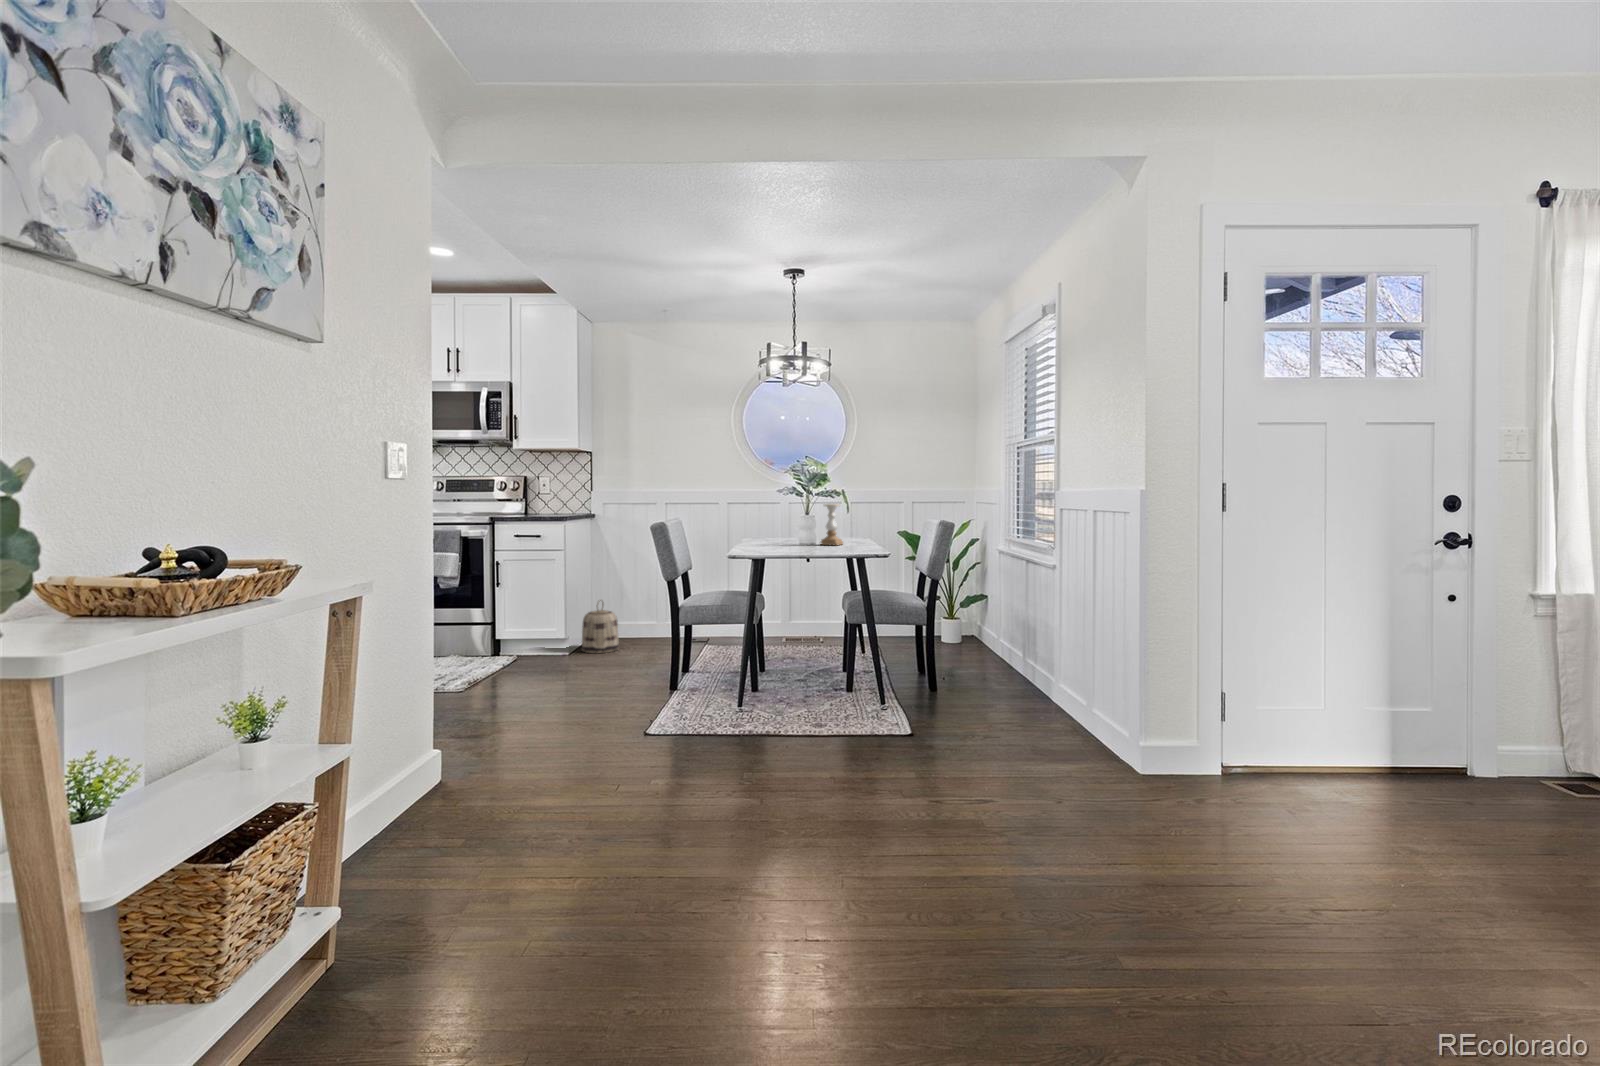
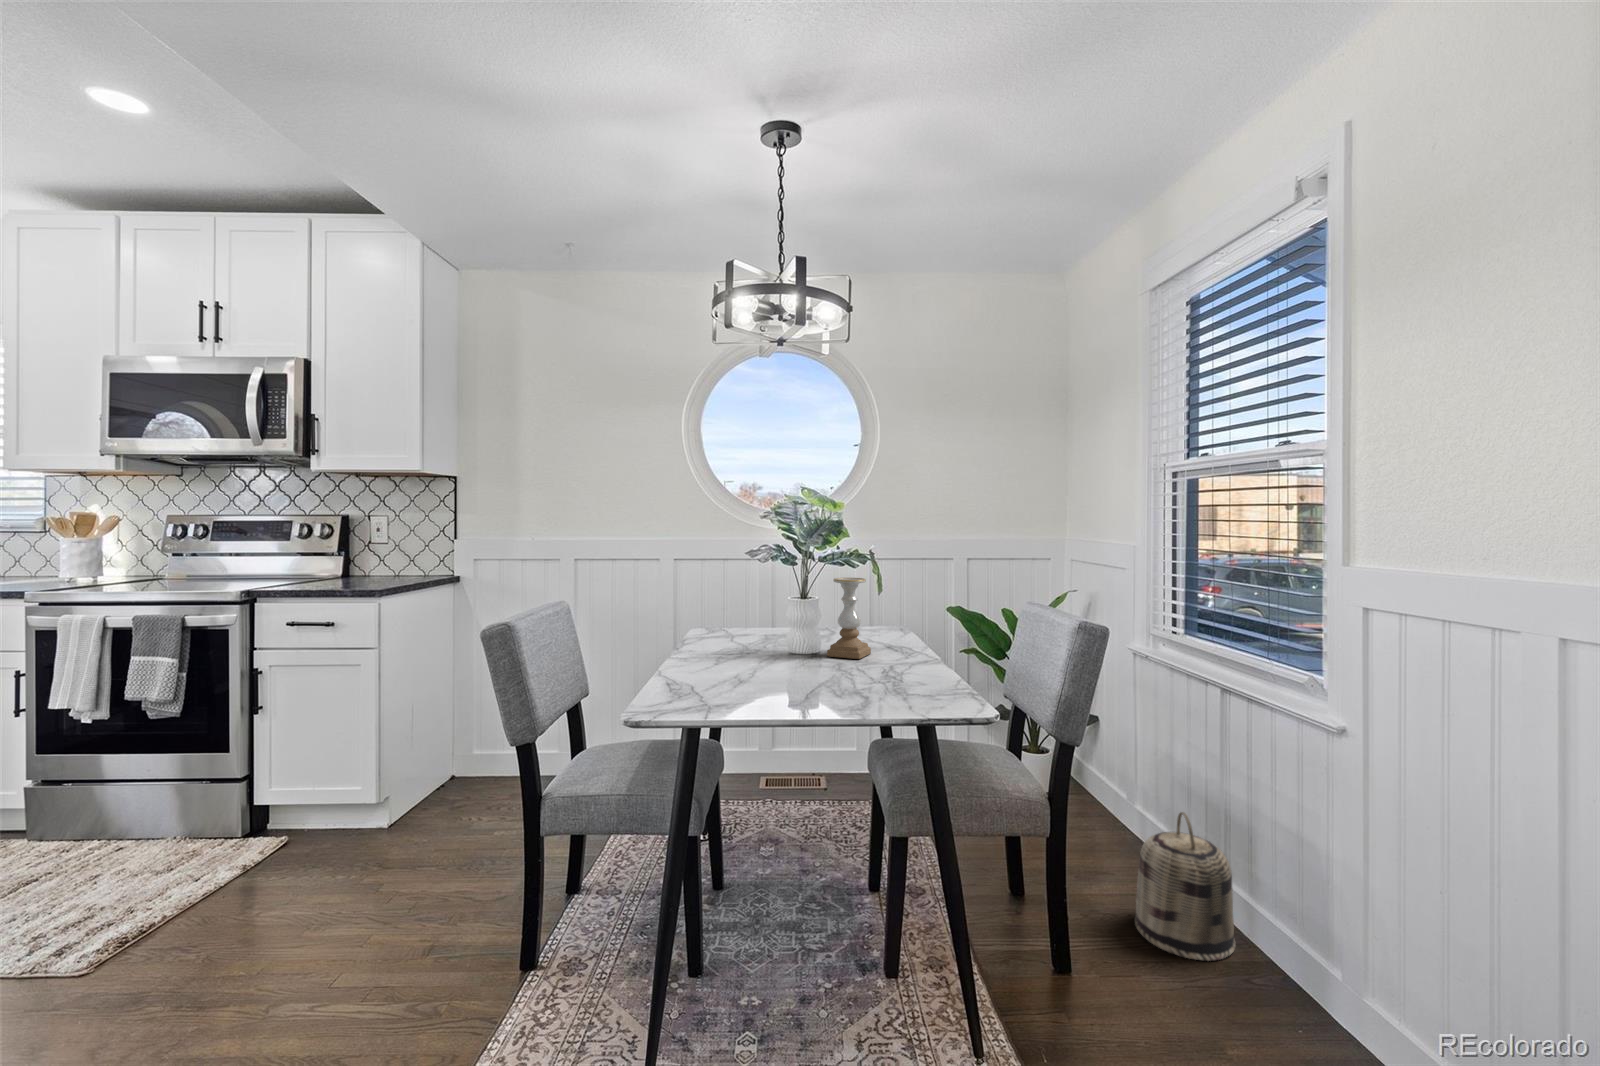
basket: present [582,600,619,653] -> present [1135,812,1235,961]

